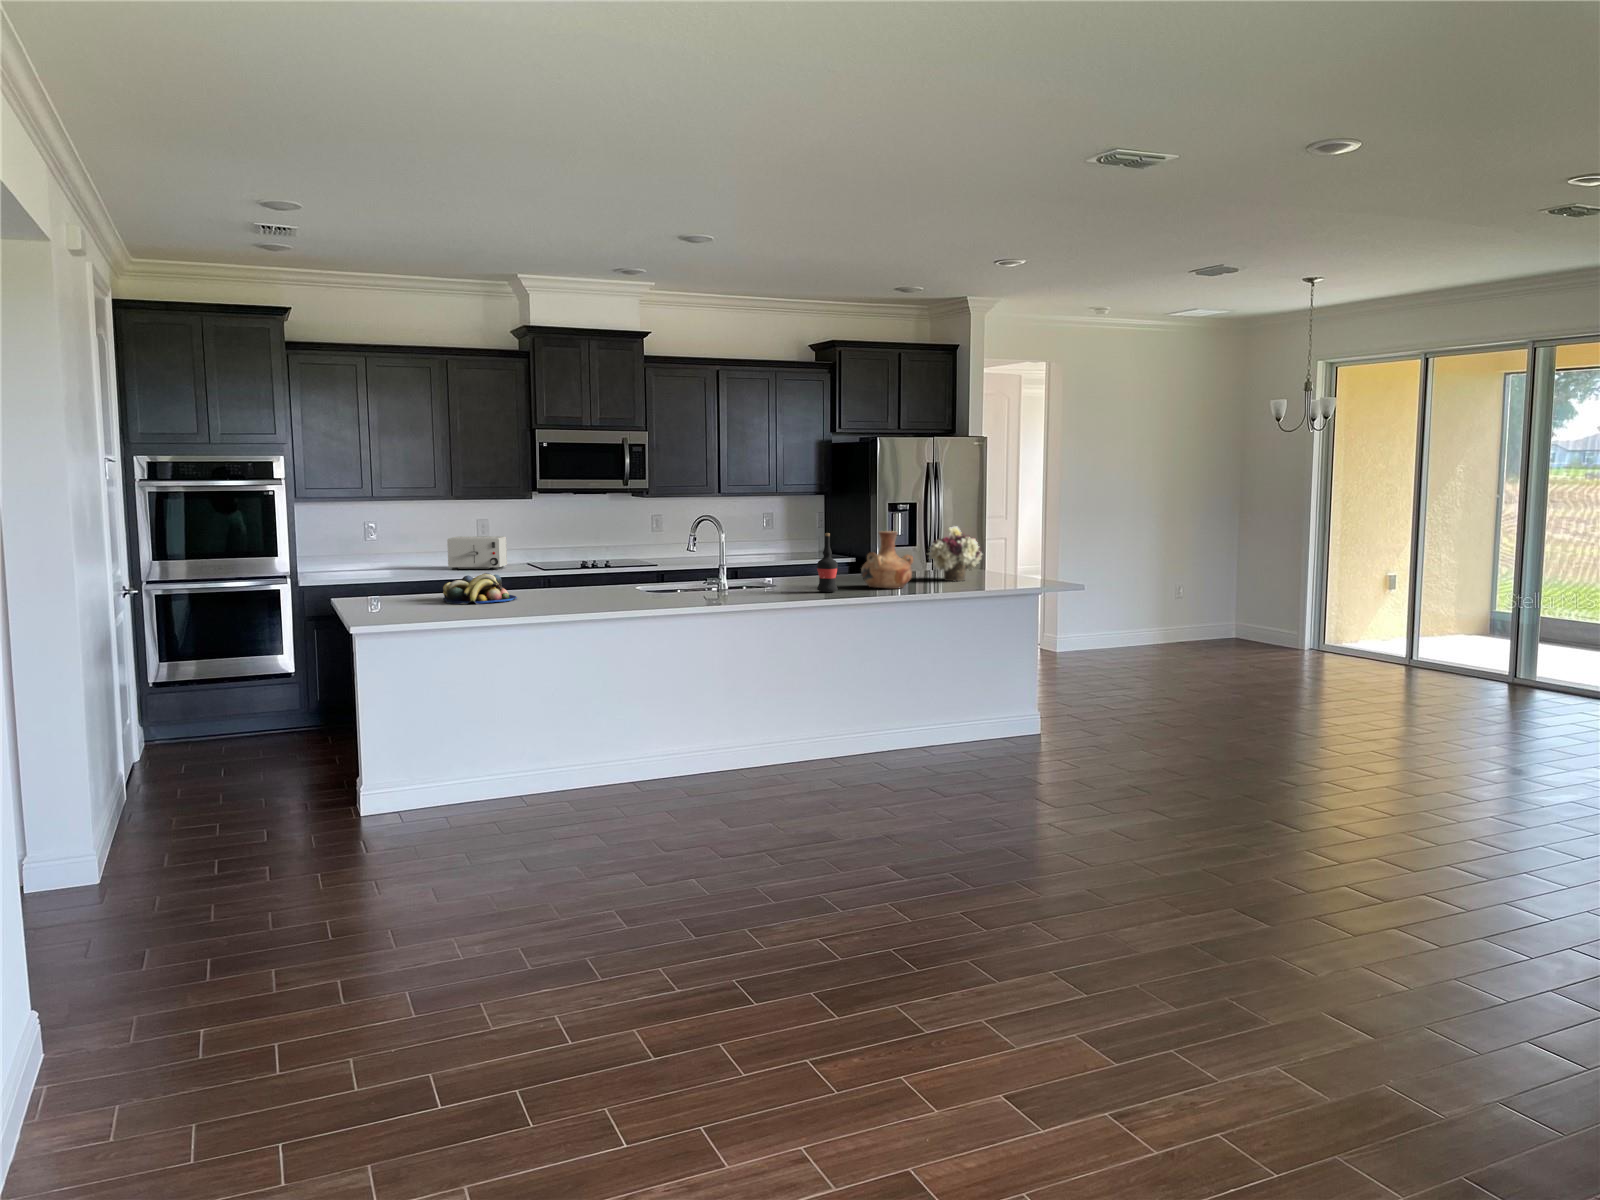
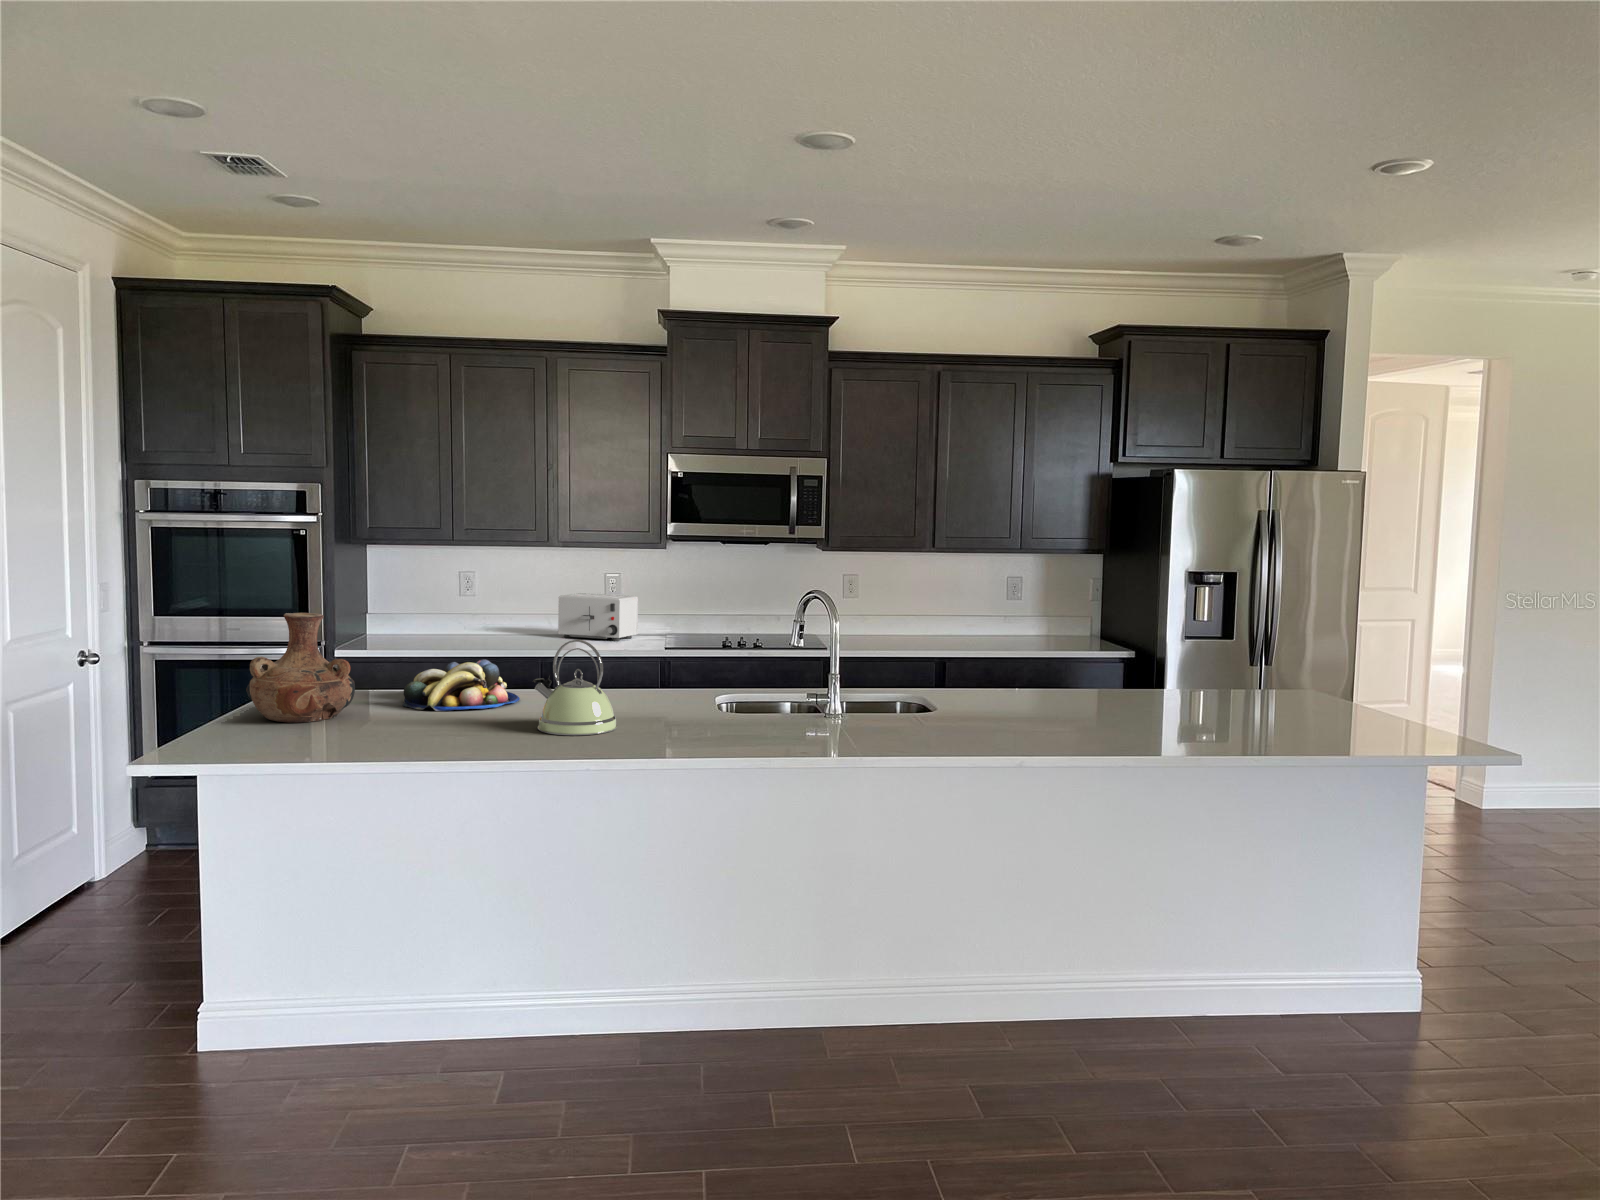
flower arrangement: present [928,526,982,581] -> none [1222,621,1330,719]
vase: present [861,531,913,589] -> present [246,613,355,722]
wine bottle: present [817,533,838,592] -> none [998,627,1037,730]
kettle: none [553,551,608,608] -> present [534,640,617,735]

